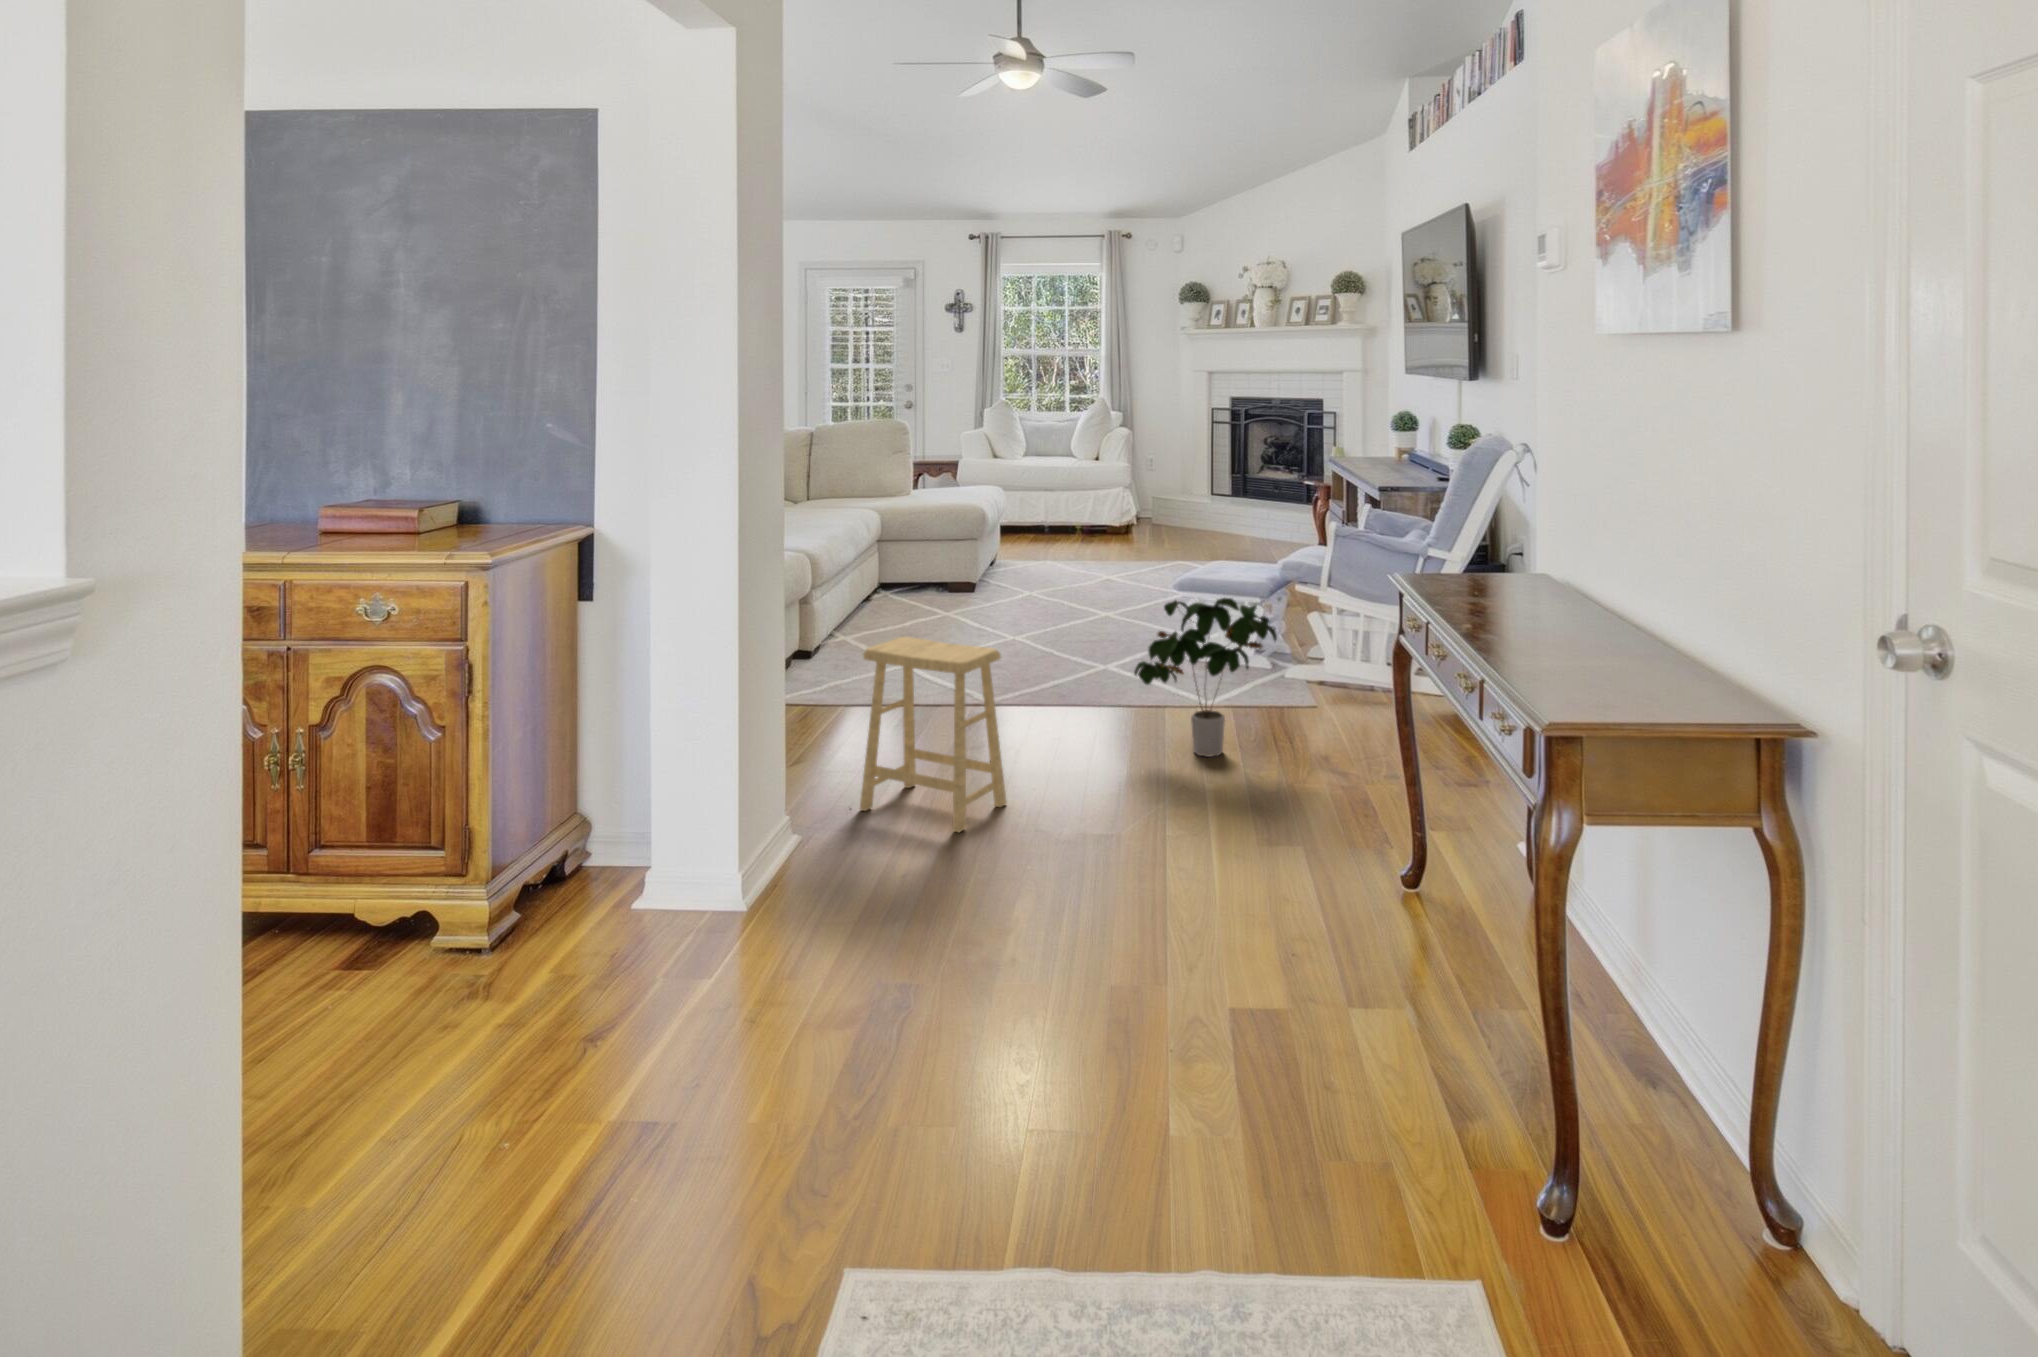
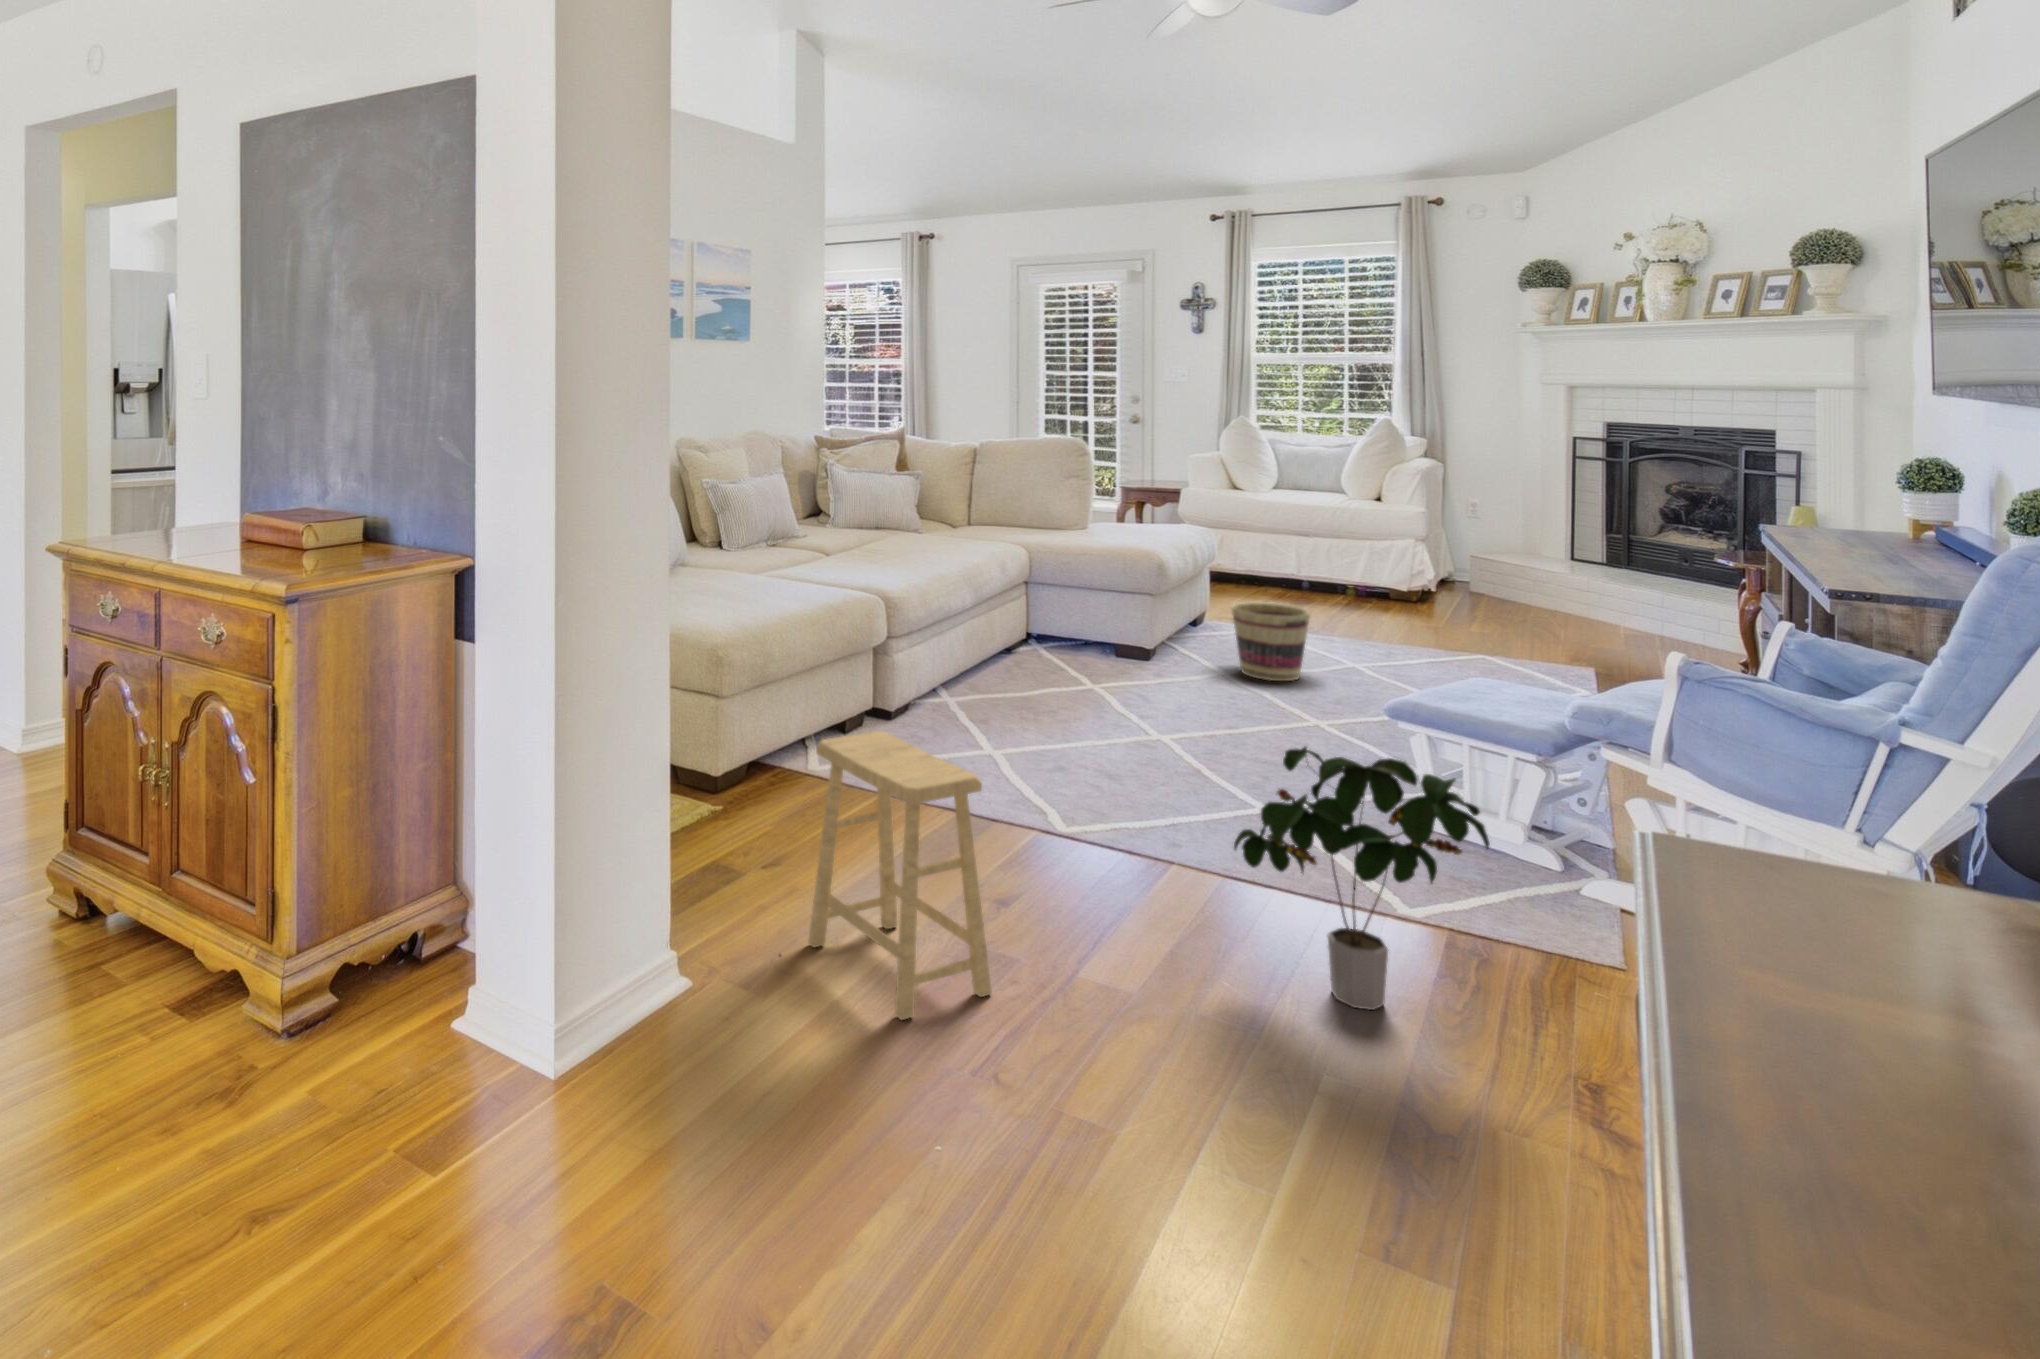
basket: none [1032,535,1086,592] -> present [1232,602,1310,681]

